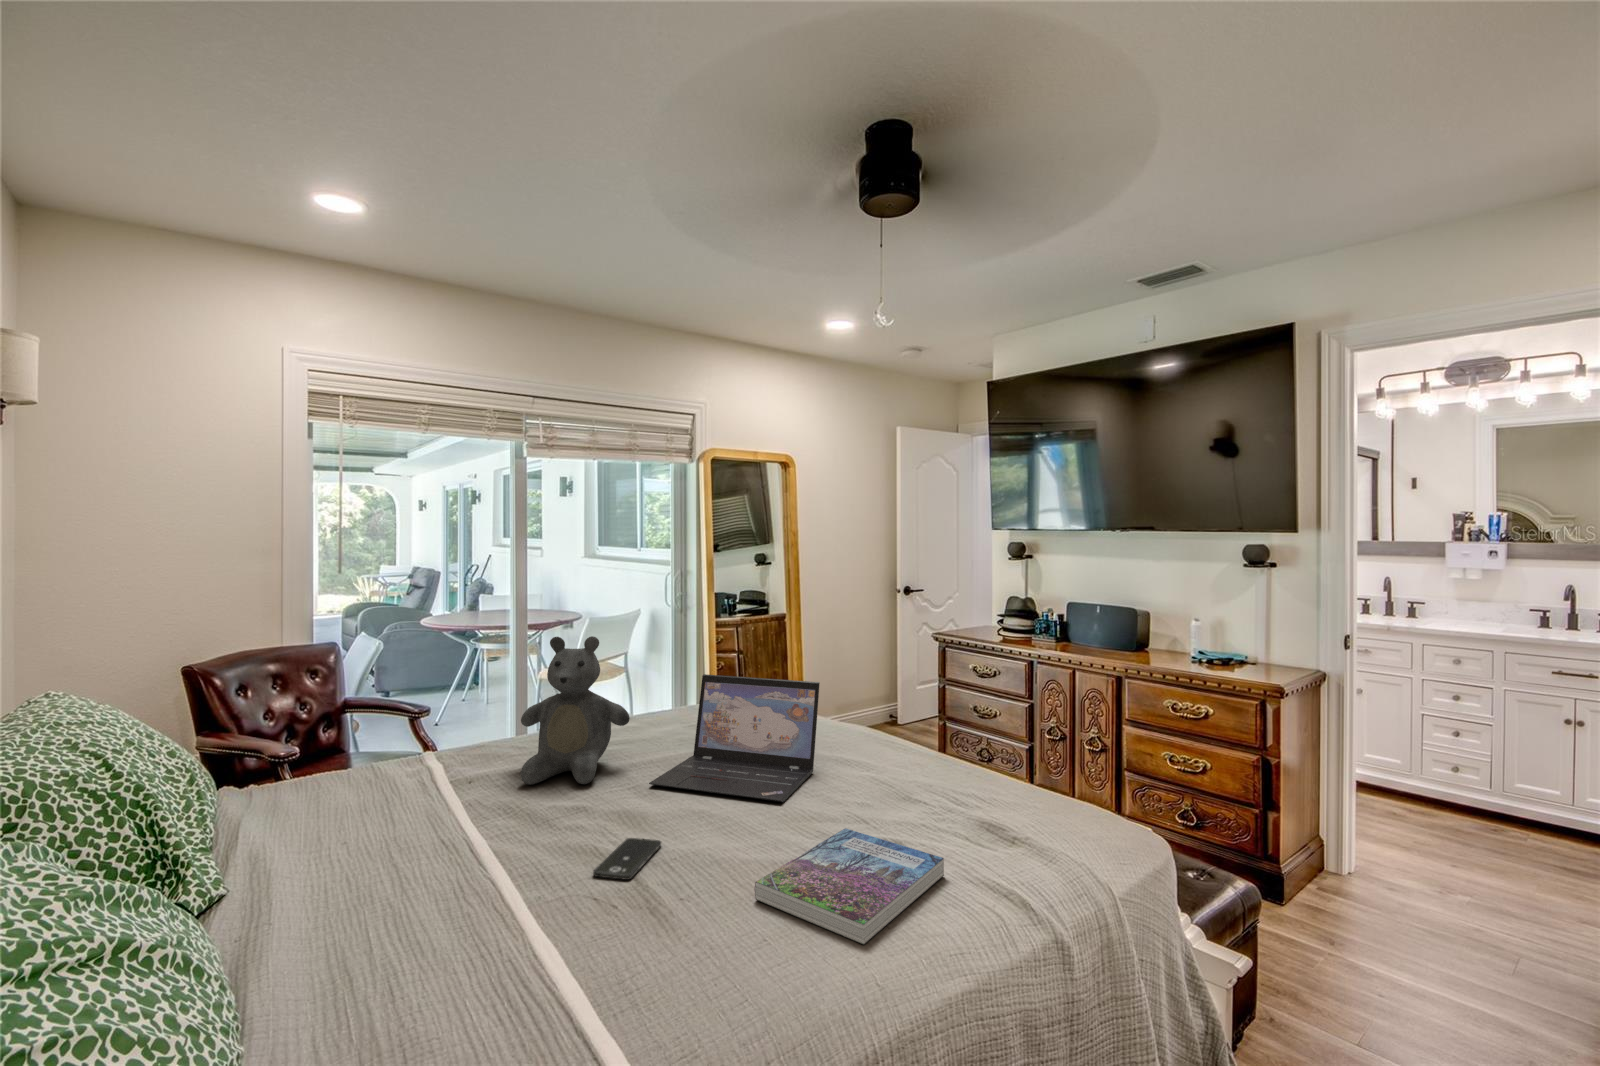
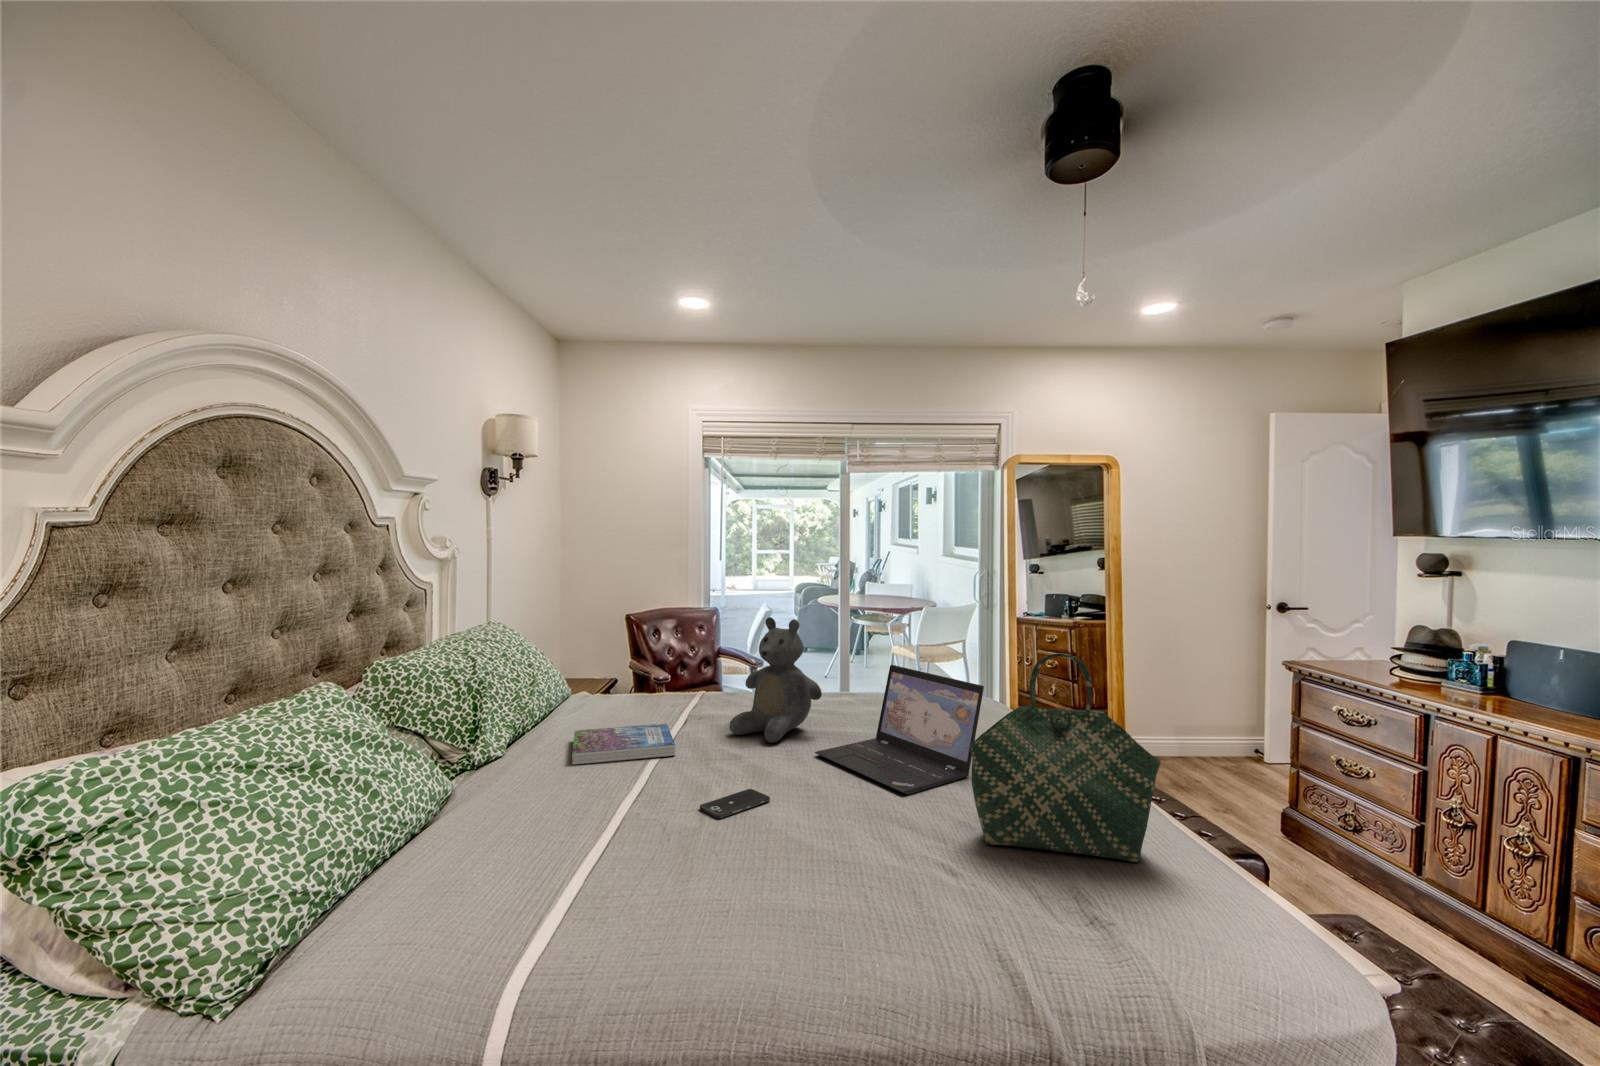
tote bag: none [873,641,1011,826] -> present [970,653,1161,862]
book: present [755,828,944,945] -> present [572,723,675,765]

